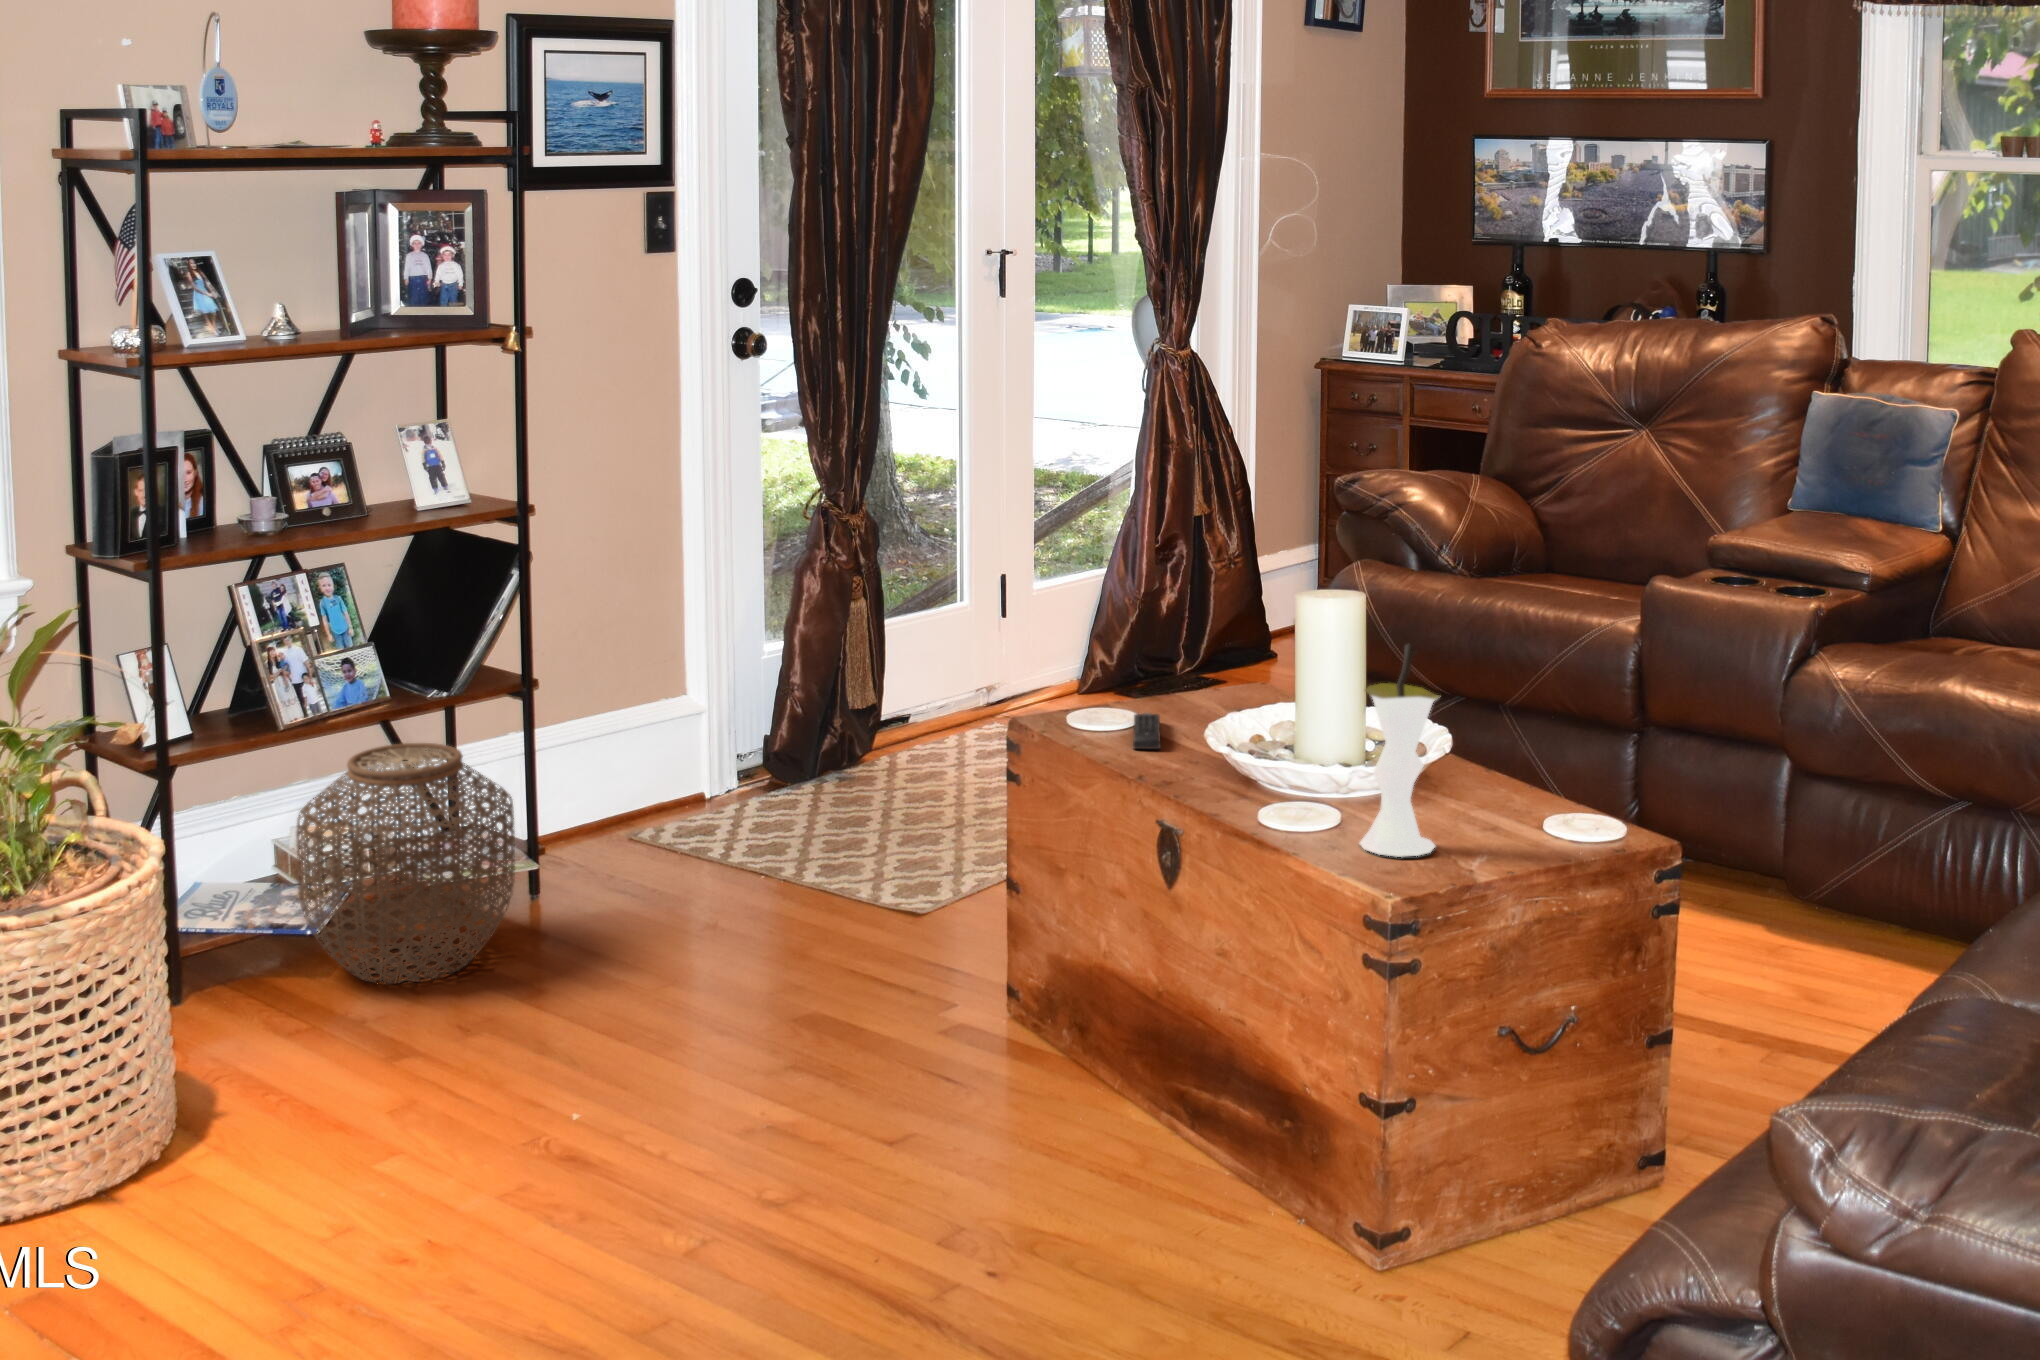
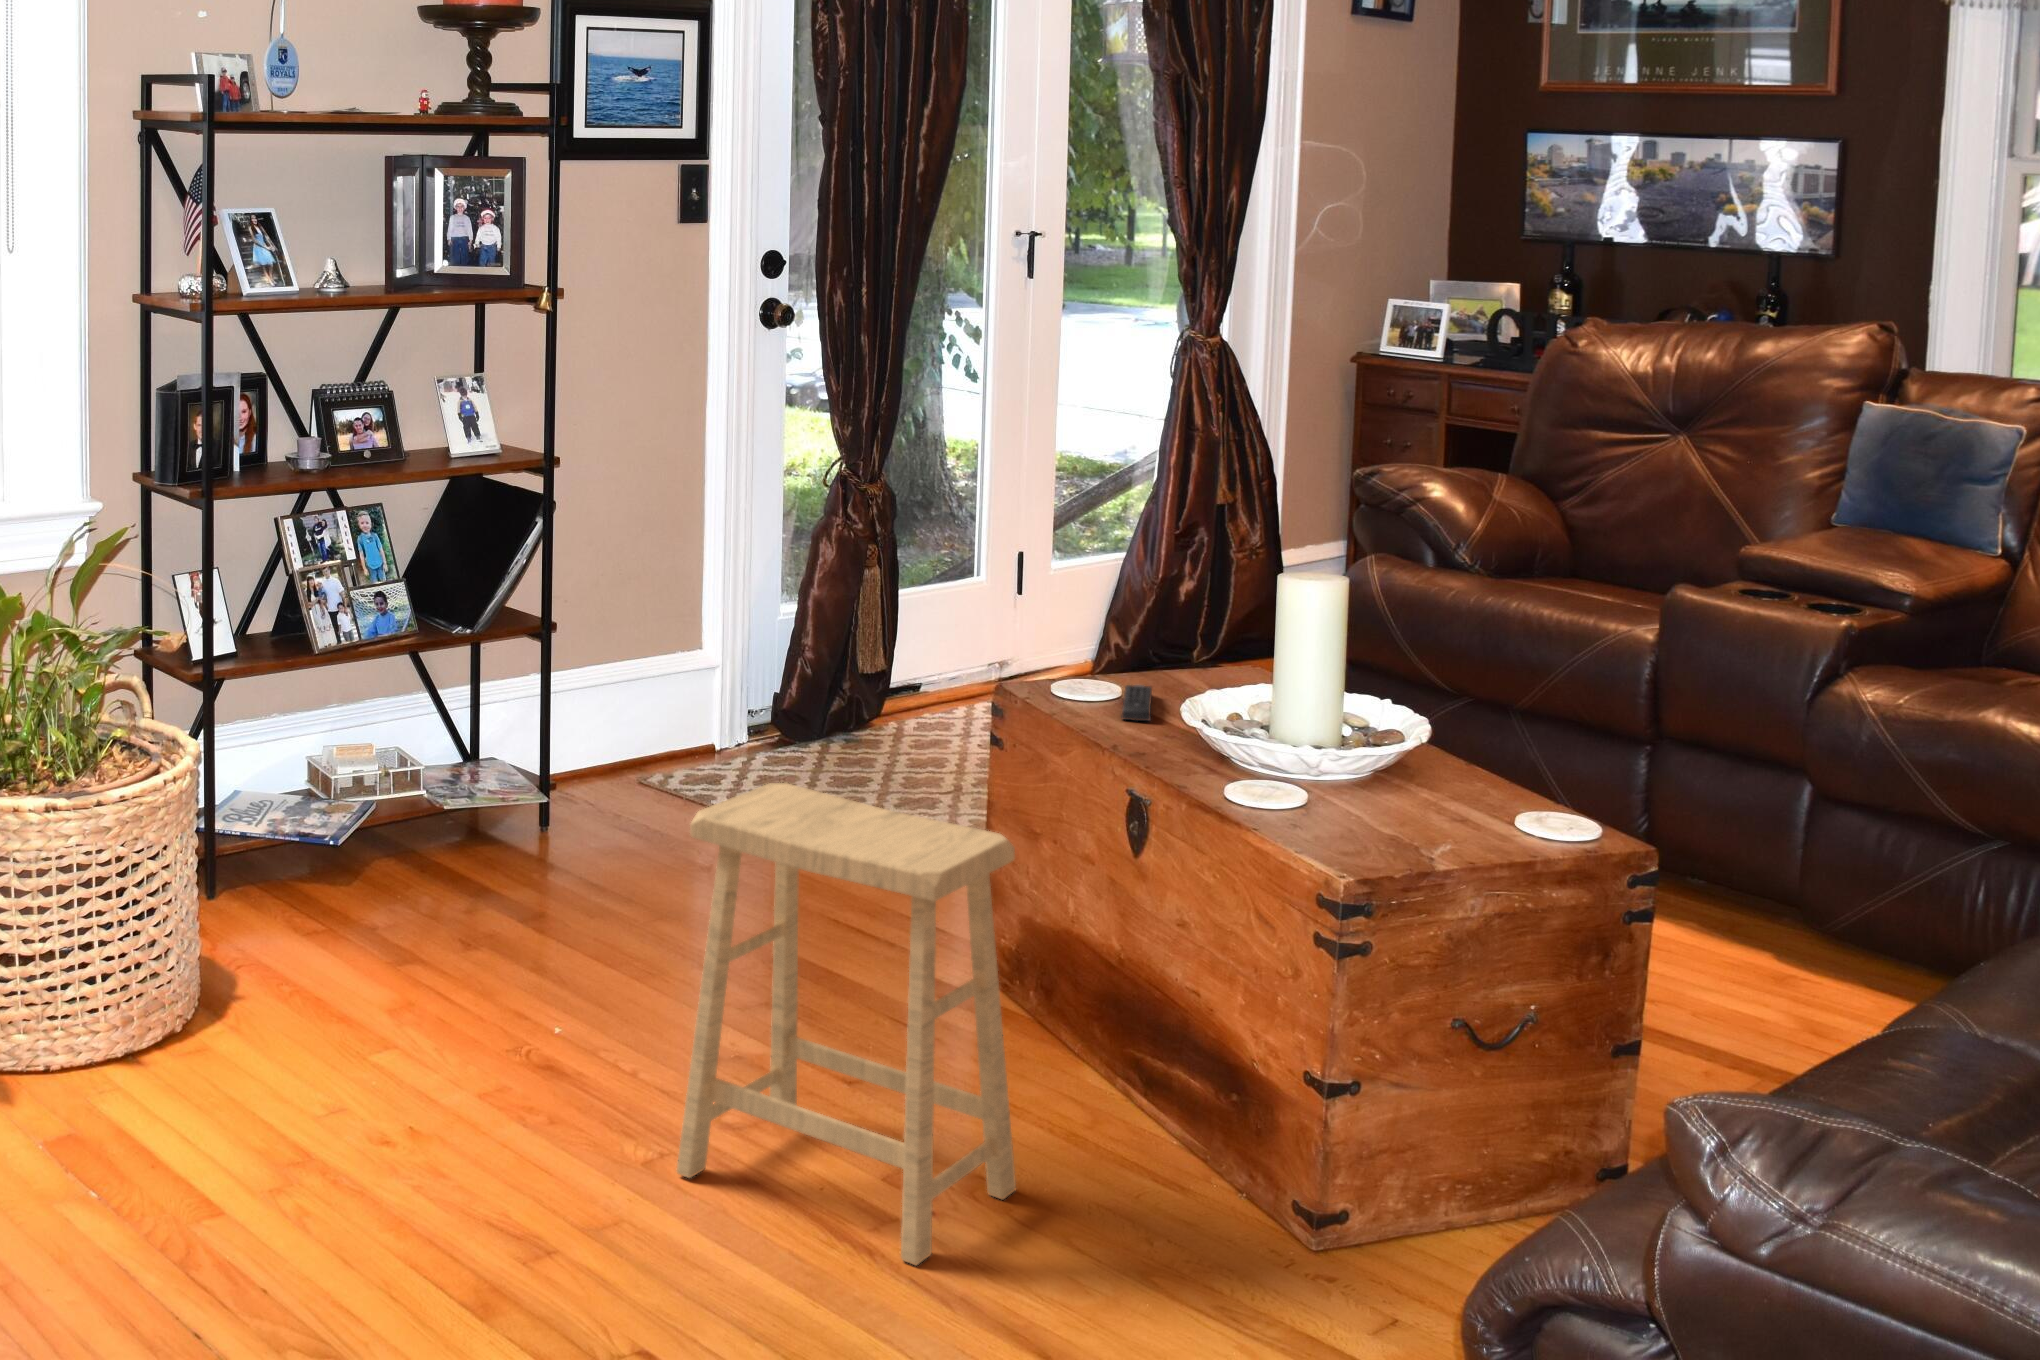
vase: present [1360,644,1439,857] -> none [1357,621,1455,850]
woven basket: present [297,743,515,984] -> none [330,671,525,896]
footstool: none [716,839,1053,1300] -> present [677,783,1016,1265]

